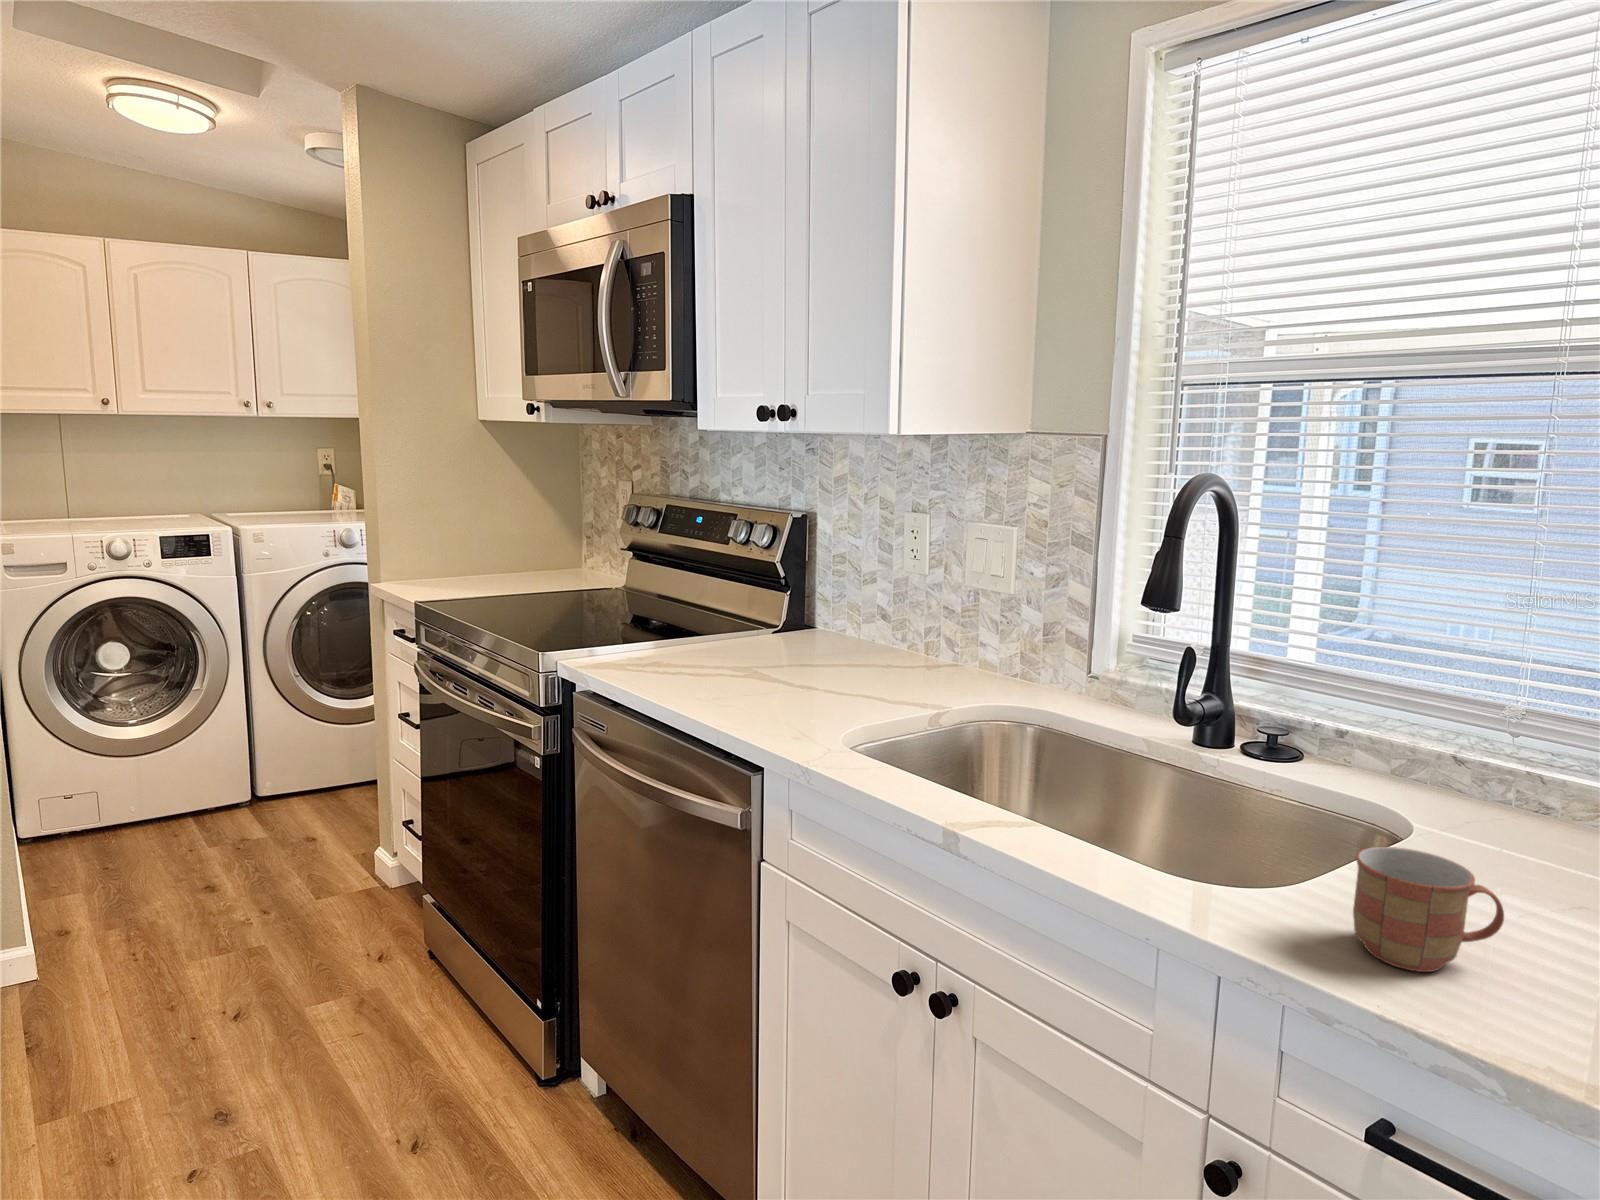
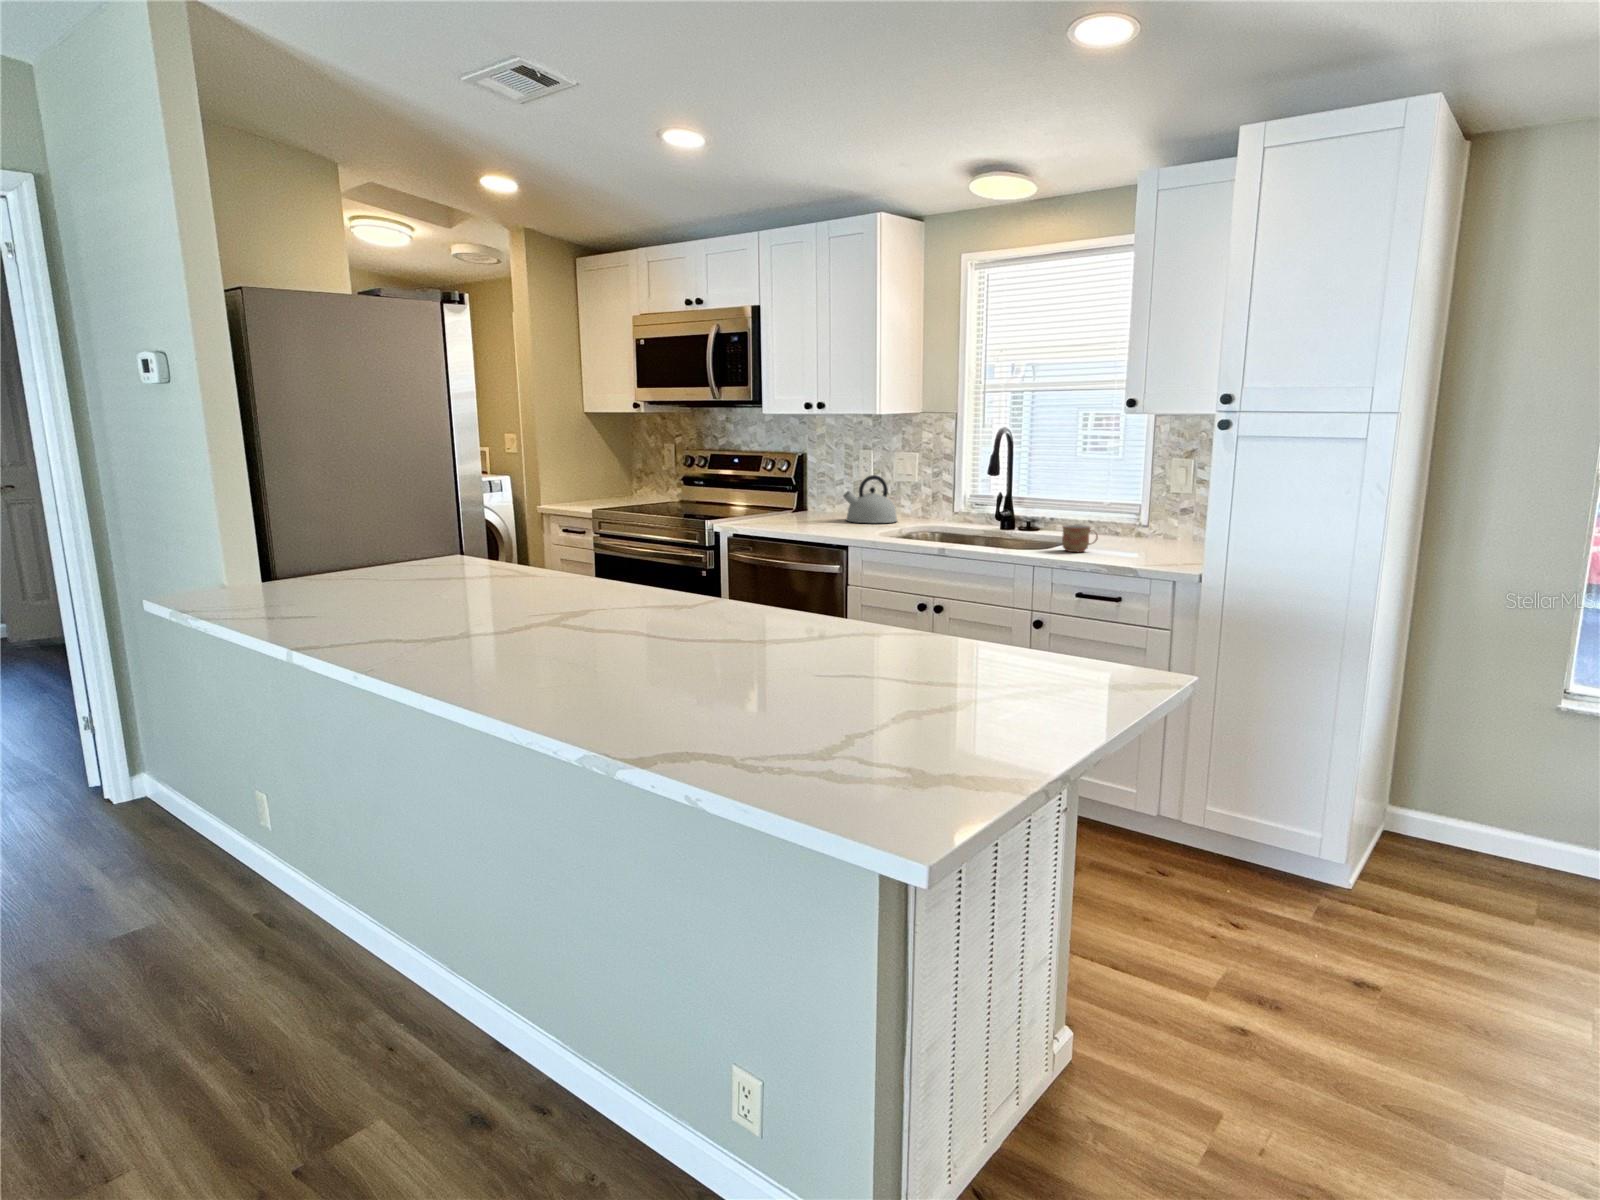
kettle: none [824,575,955,692] -> present [844,475,897,523]

